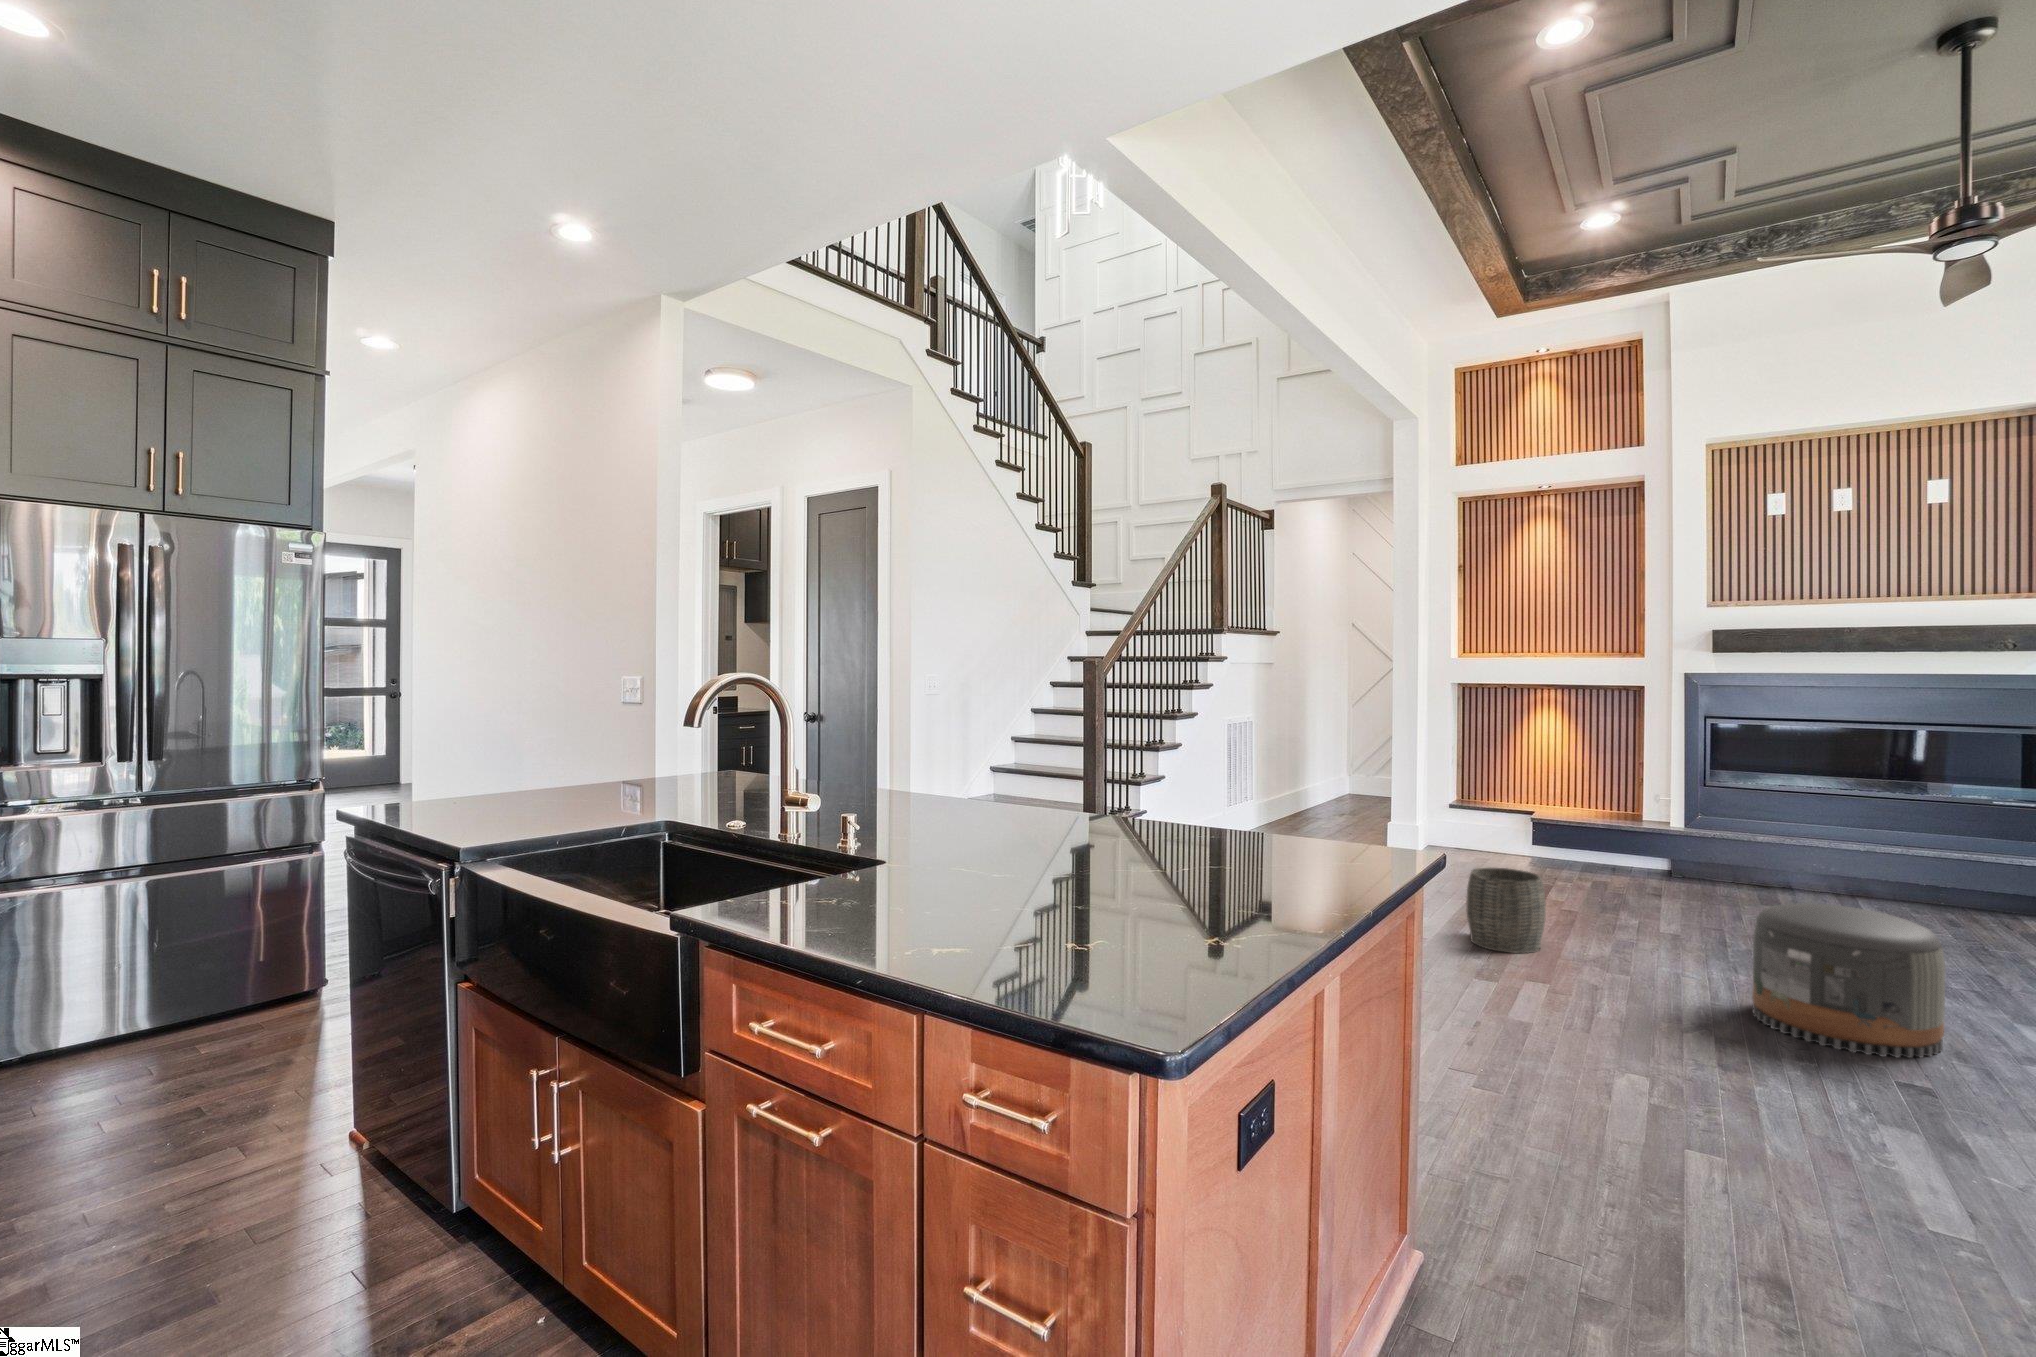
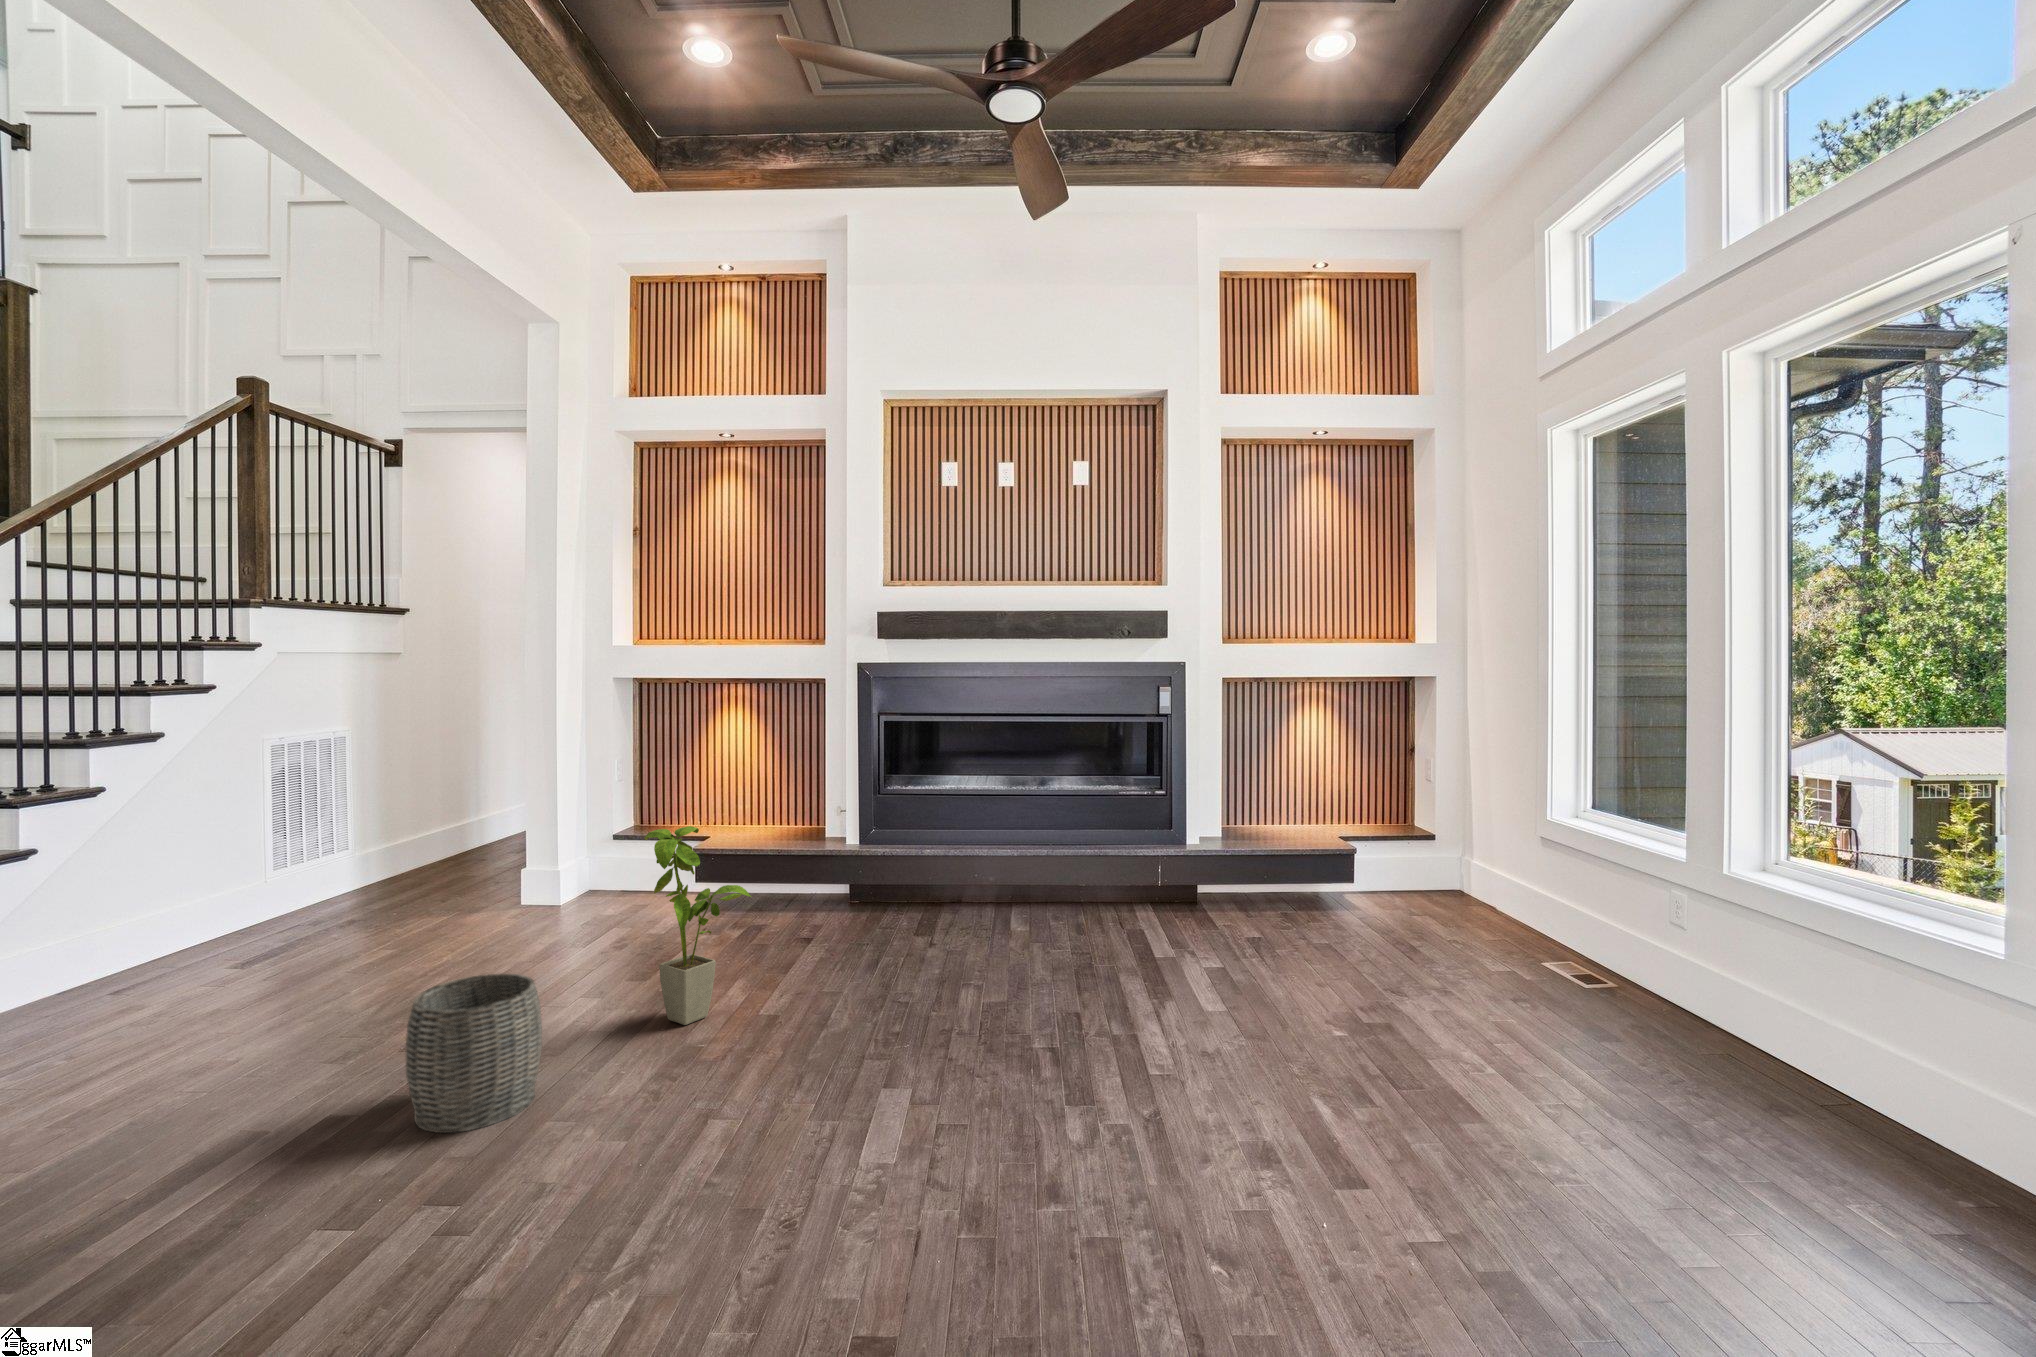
house plant: none [1578,790,1665,929] -> present [644,826,751,1025]
pouf: present [1752,903,1945,1058] -> none [735,1003,967,1285]

